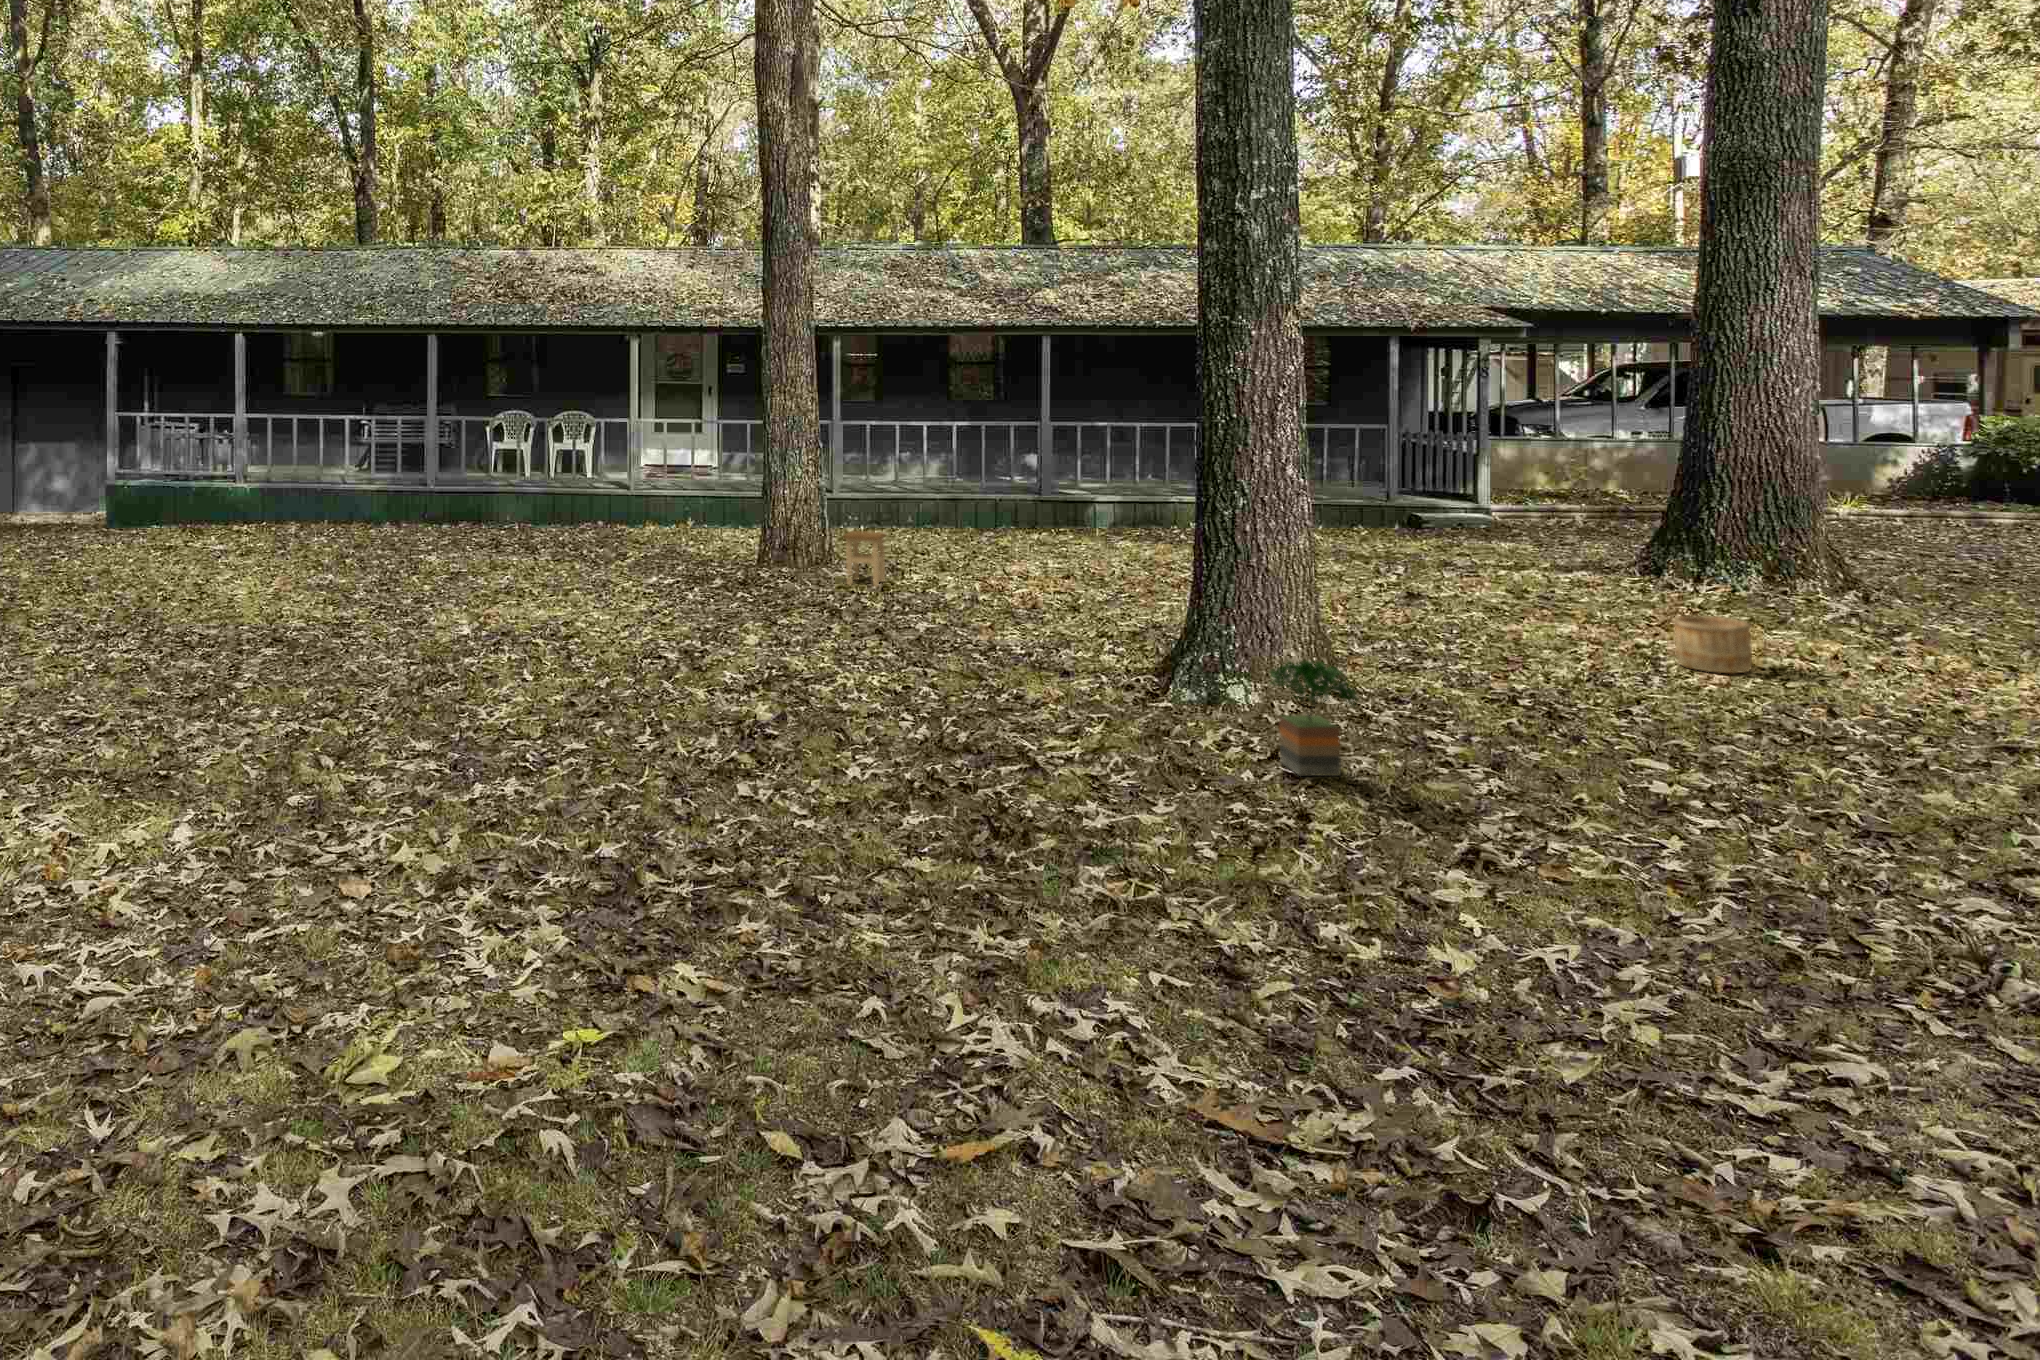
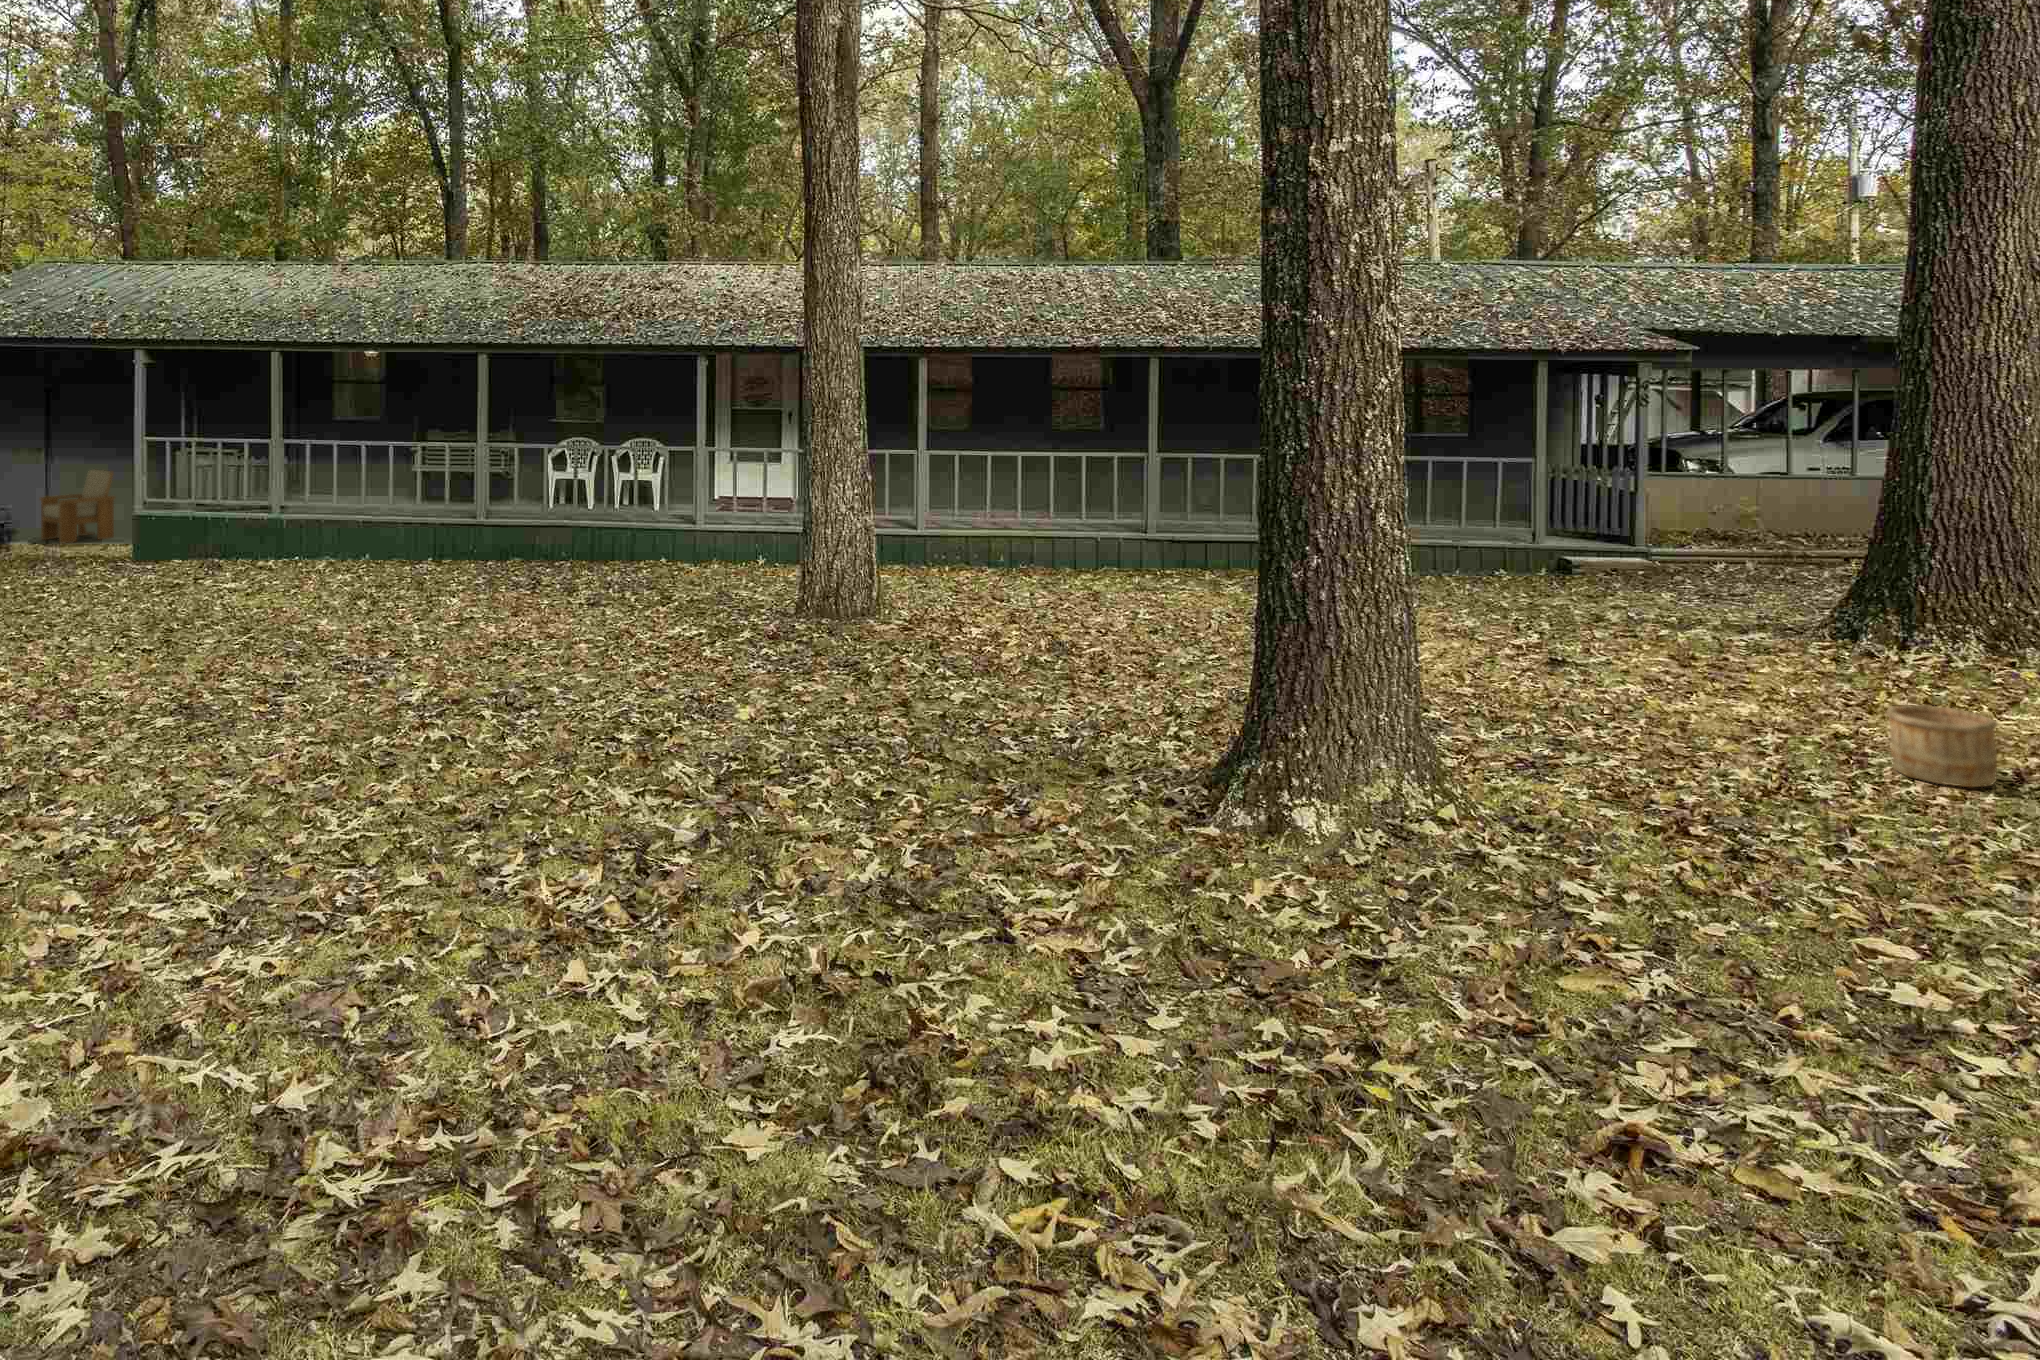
armchair: none [61,459,132,526] -> present [40,470,115,543]
stool: present [843,531,886,586] -> none [861,564,914,631]
potted tree: present [1270,661,1359,776] -> none [1332,790,1463,962]

